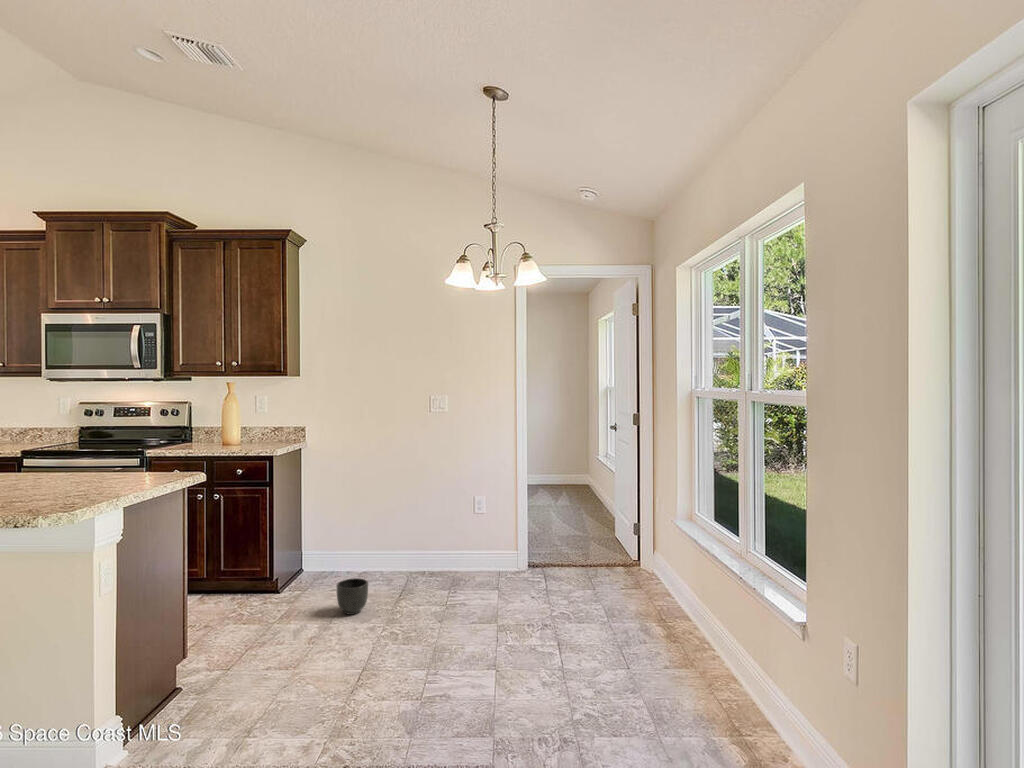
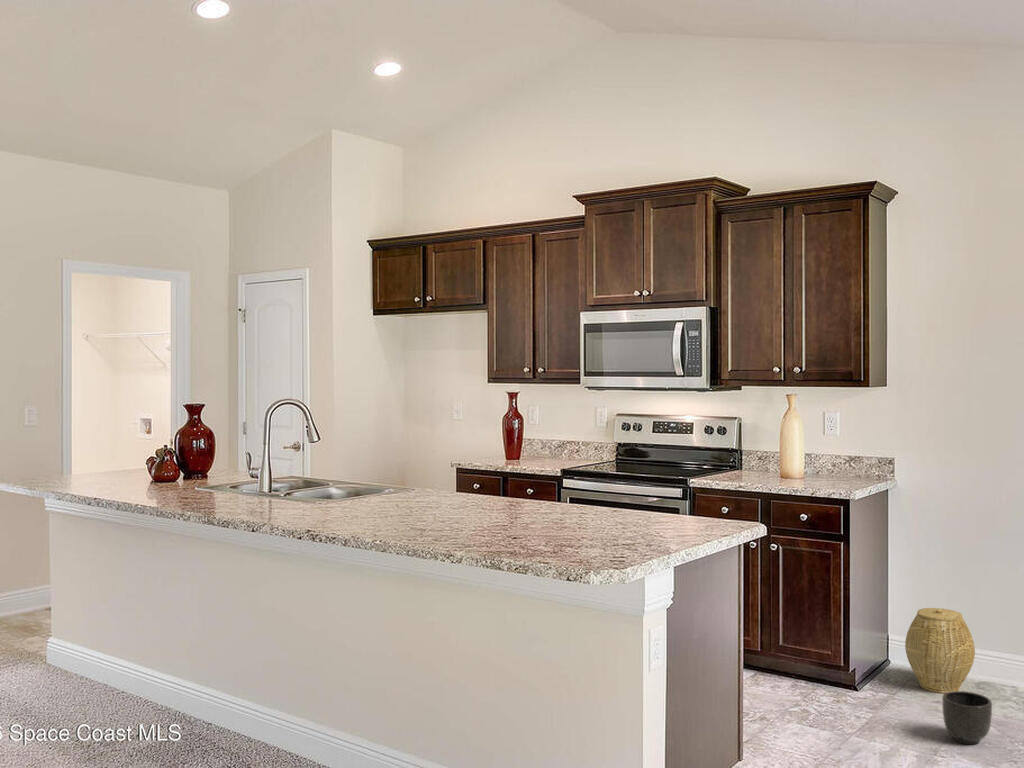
woven basket: none [314,526,359,583] -> present [905,608,975,693]

